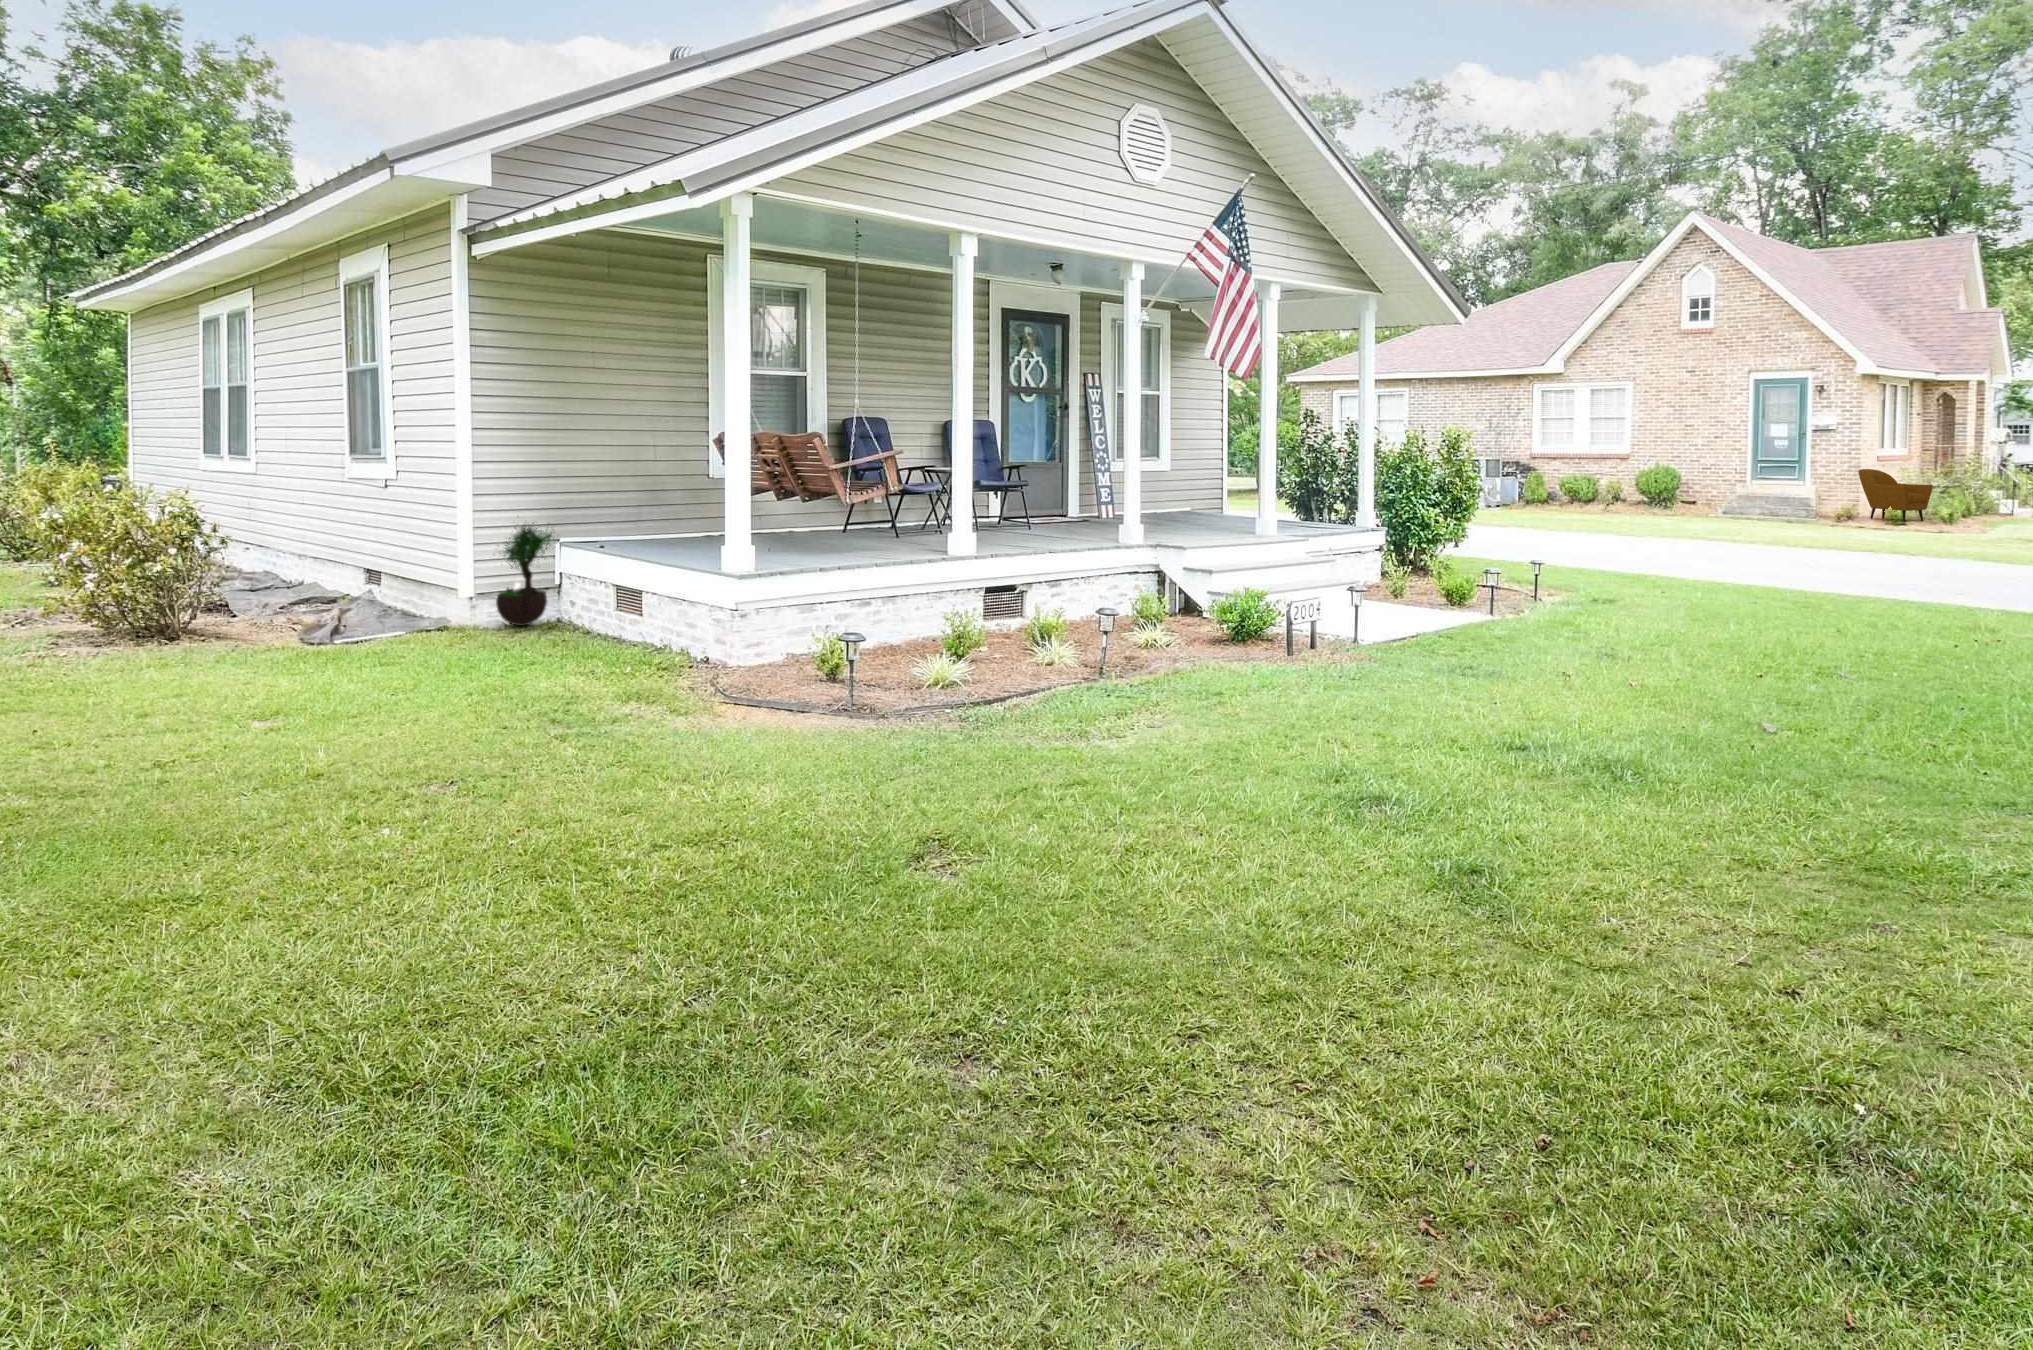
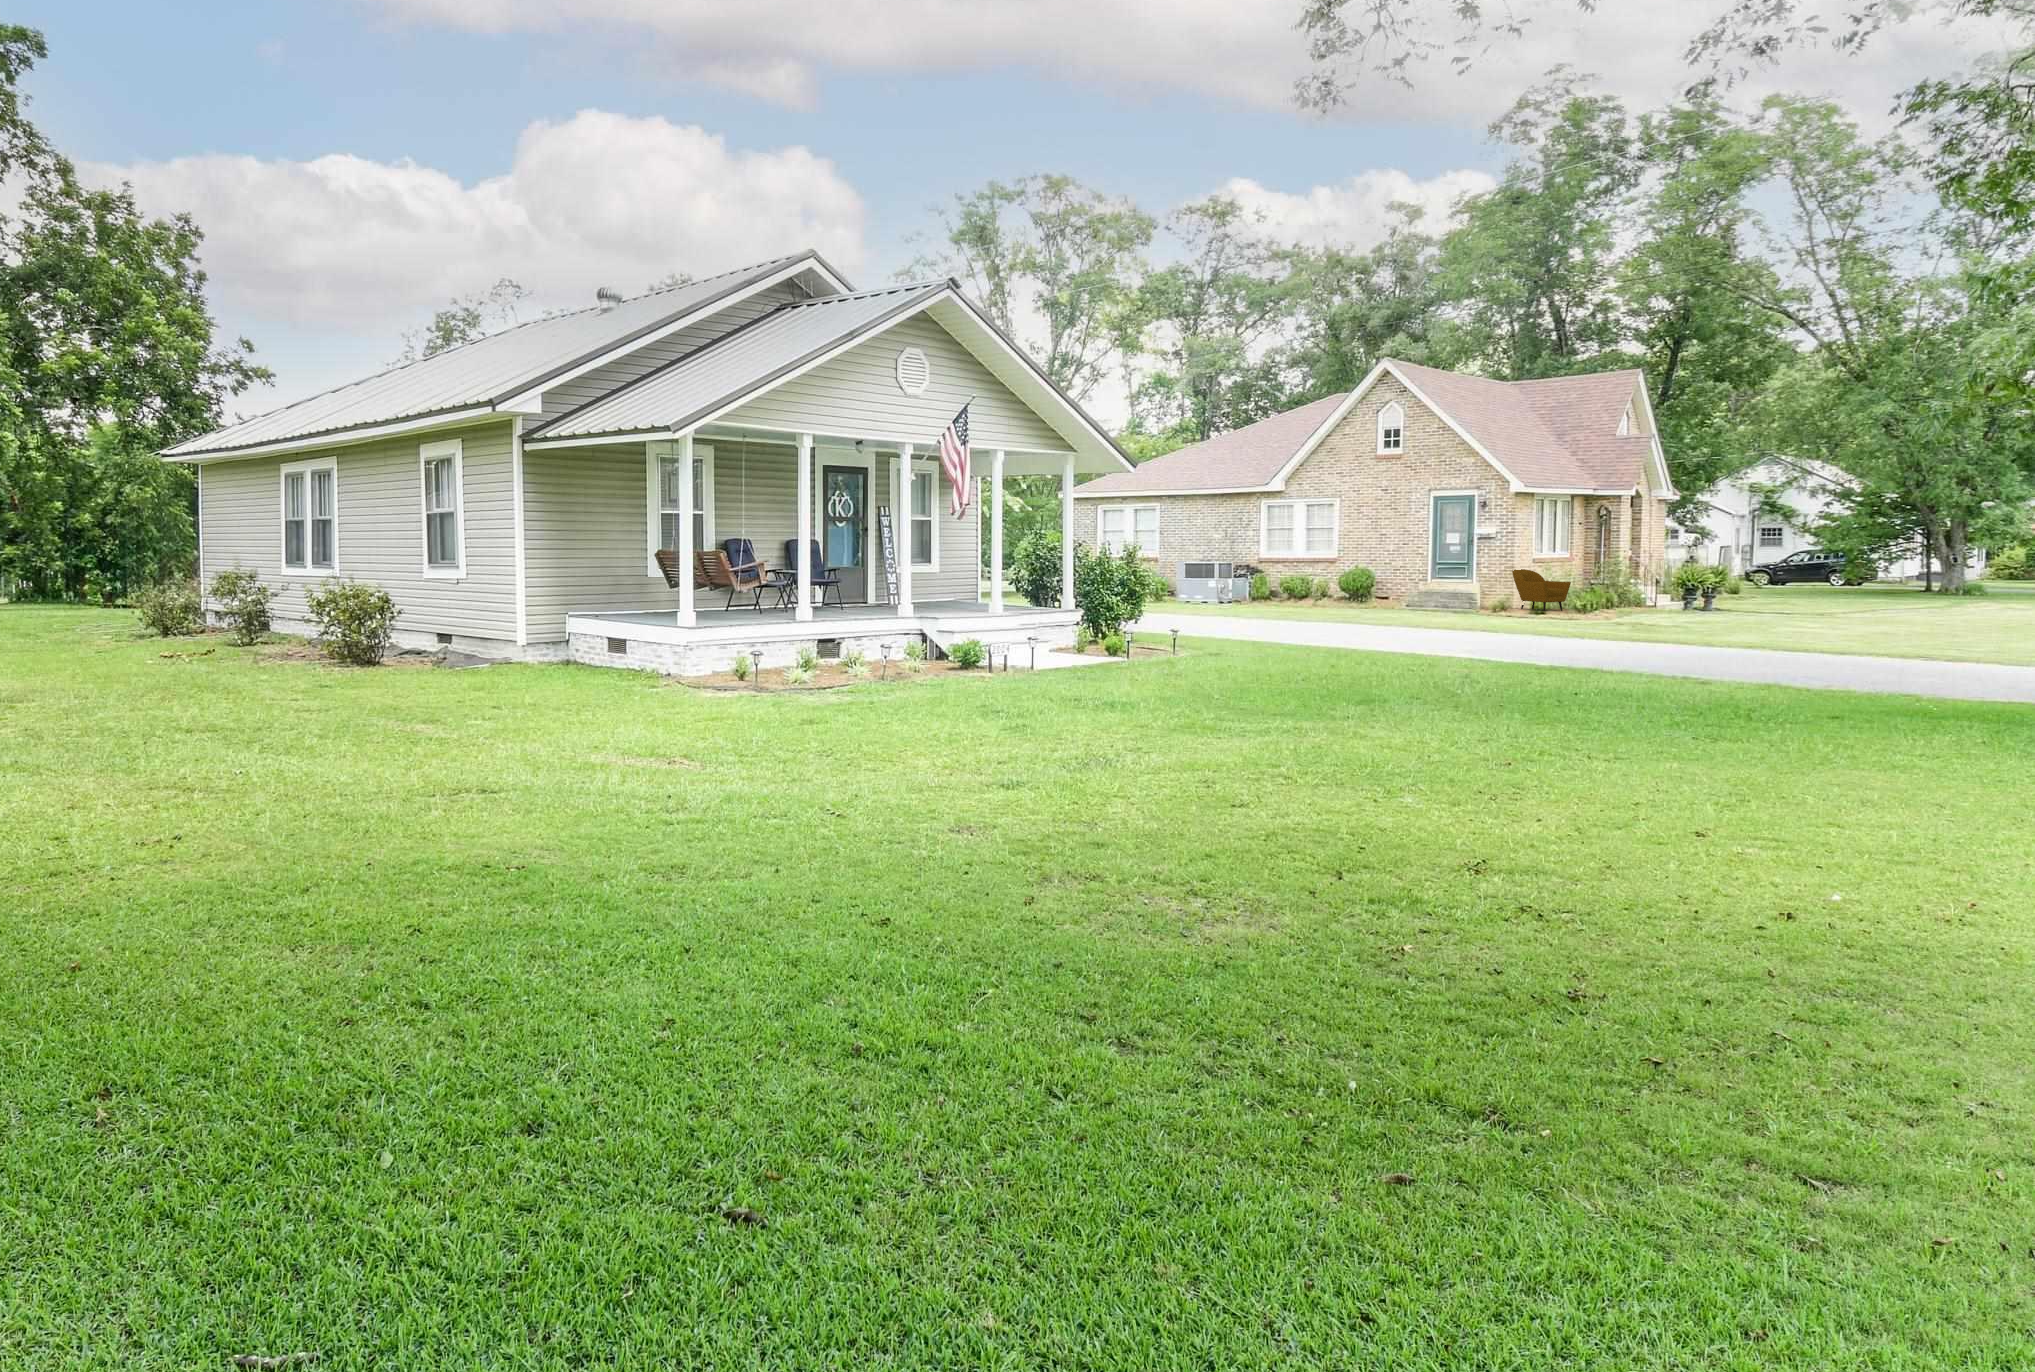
potted tree: present [496,523,557,626] -> none [542,599,577,661]

